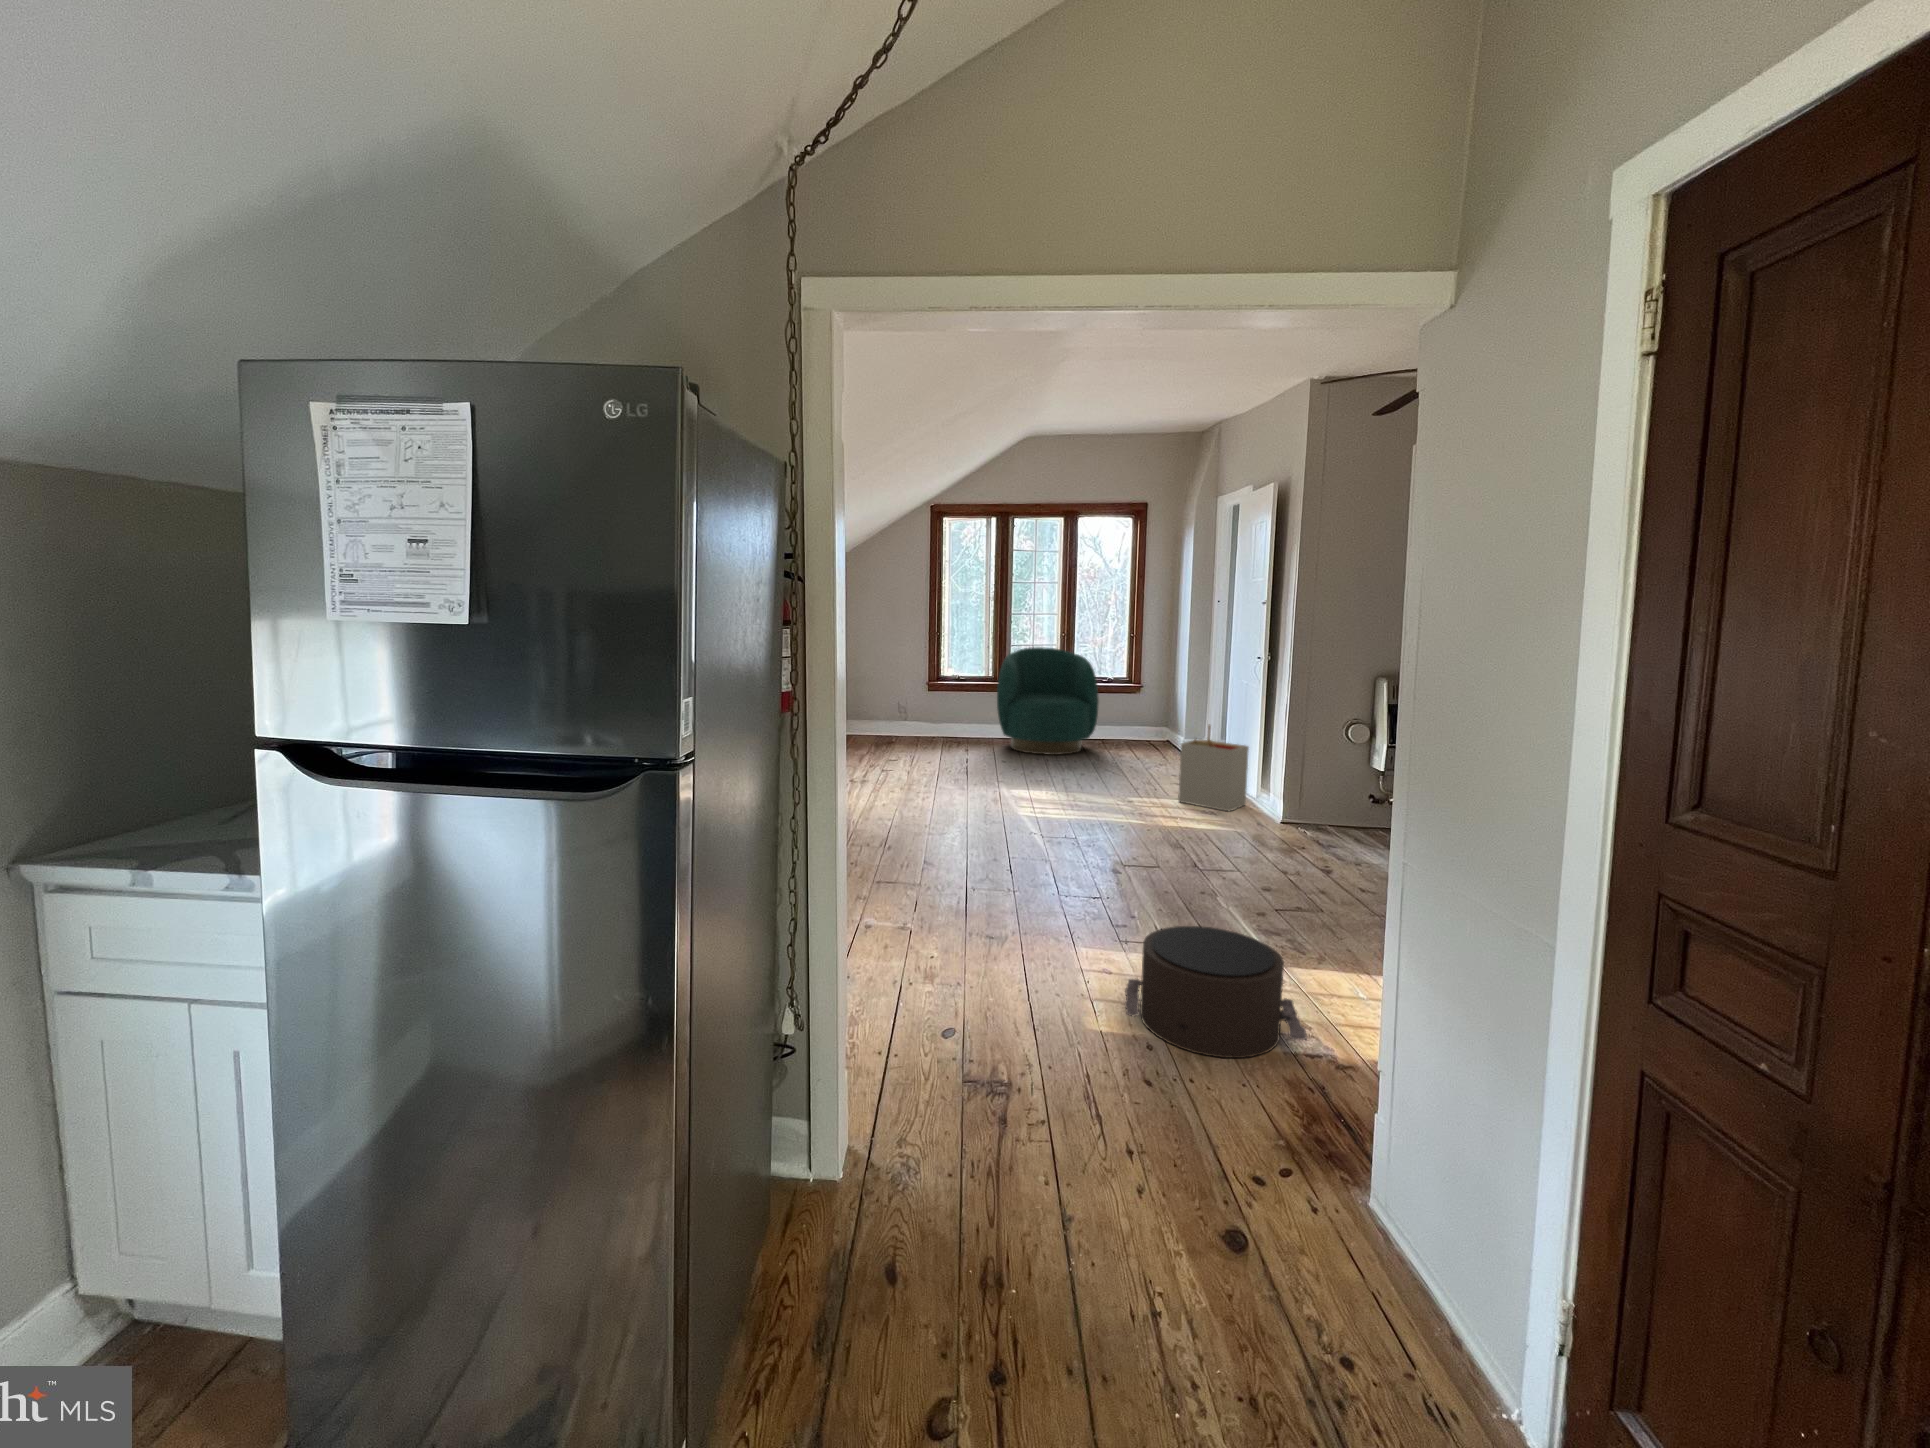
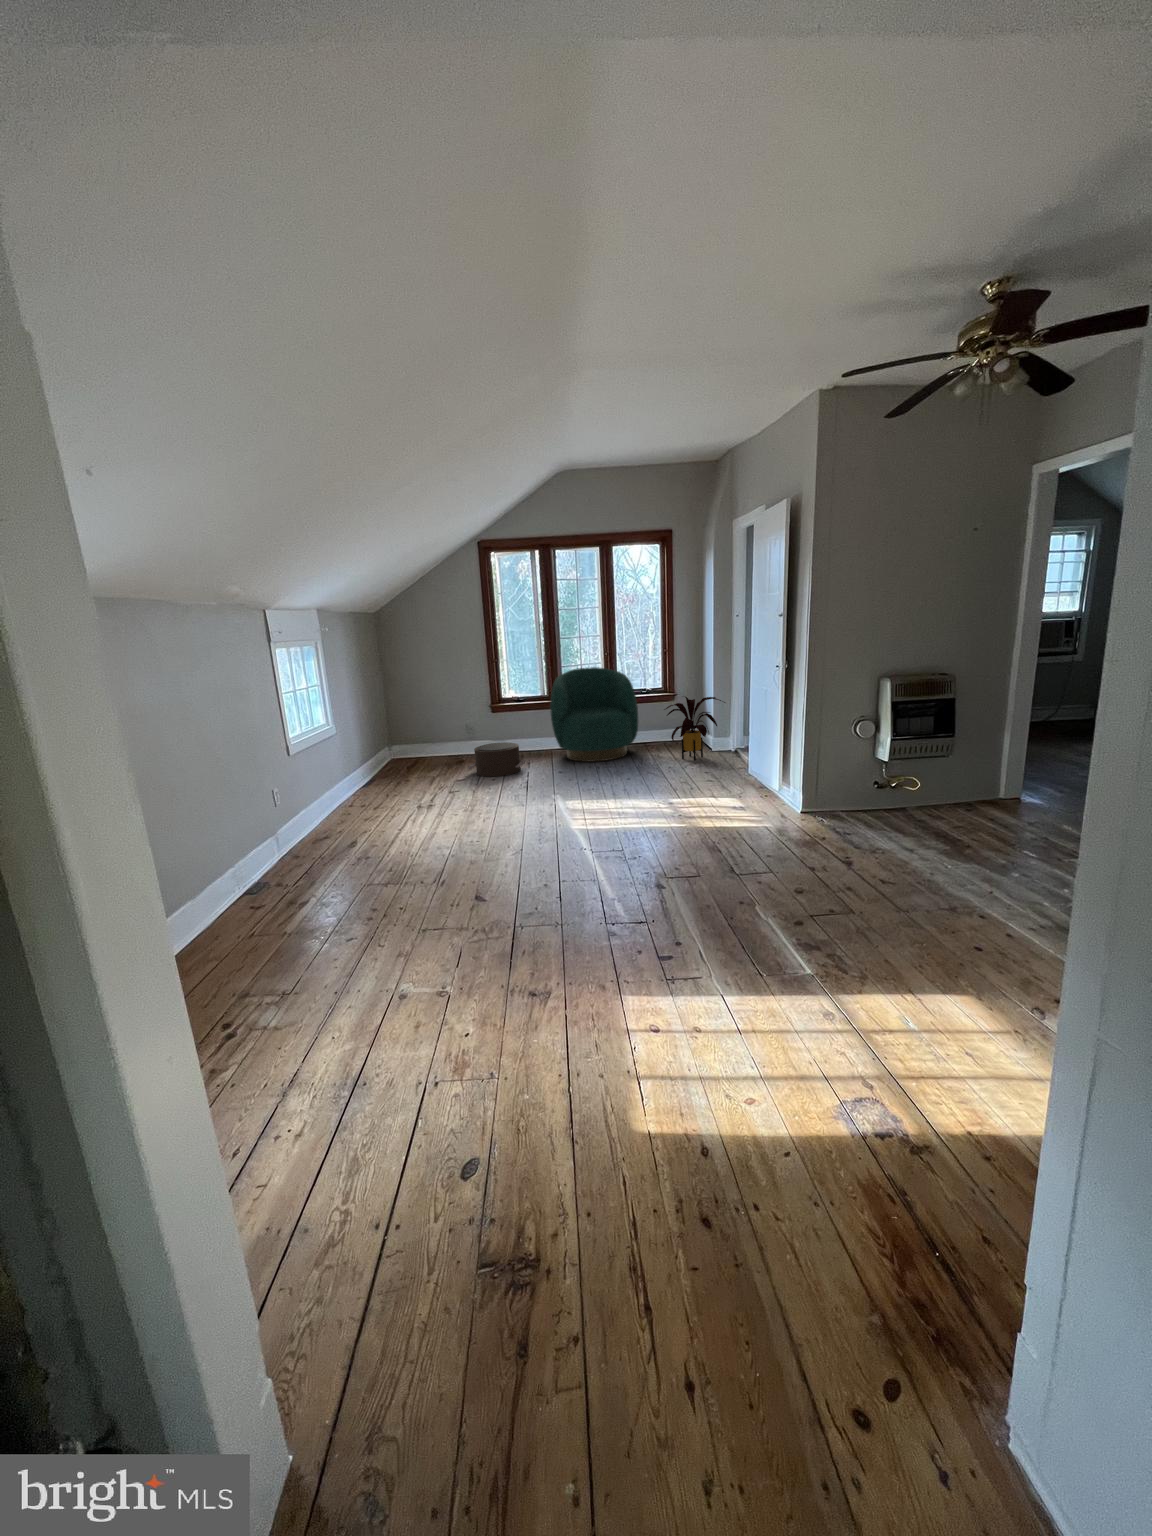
house plant: none [1129,688,1205,764] -> present [664,697,725,760]
storage bin: present [1178,724,1249,811] -> none [710,728,769,804]
pouf: present [1125,926,1307,1058] -> present [468,742,525,777]

